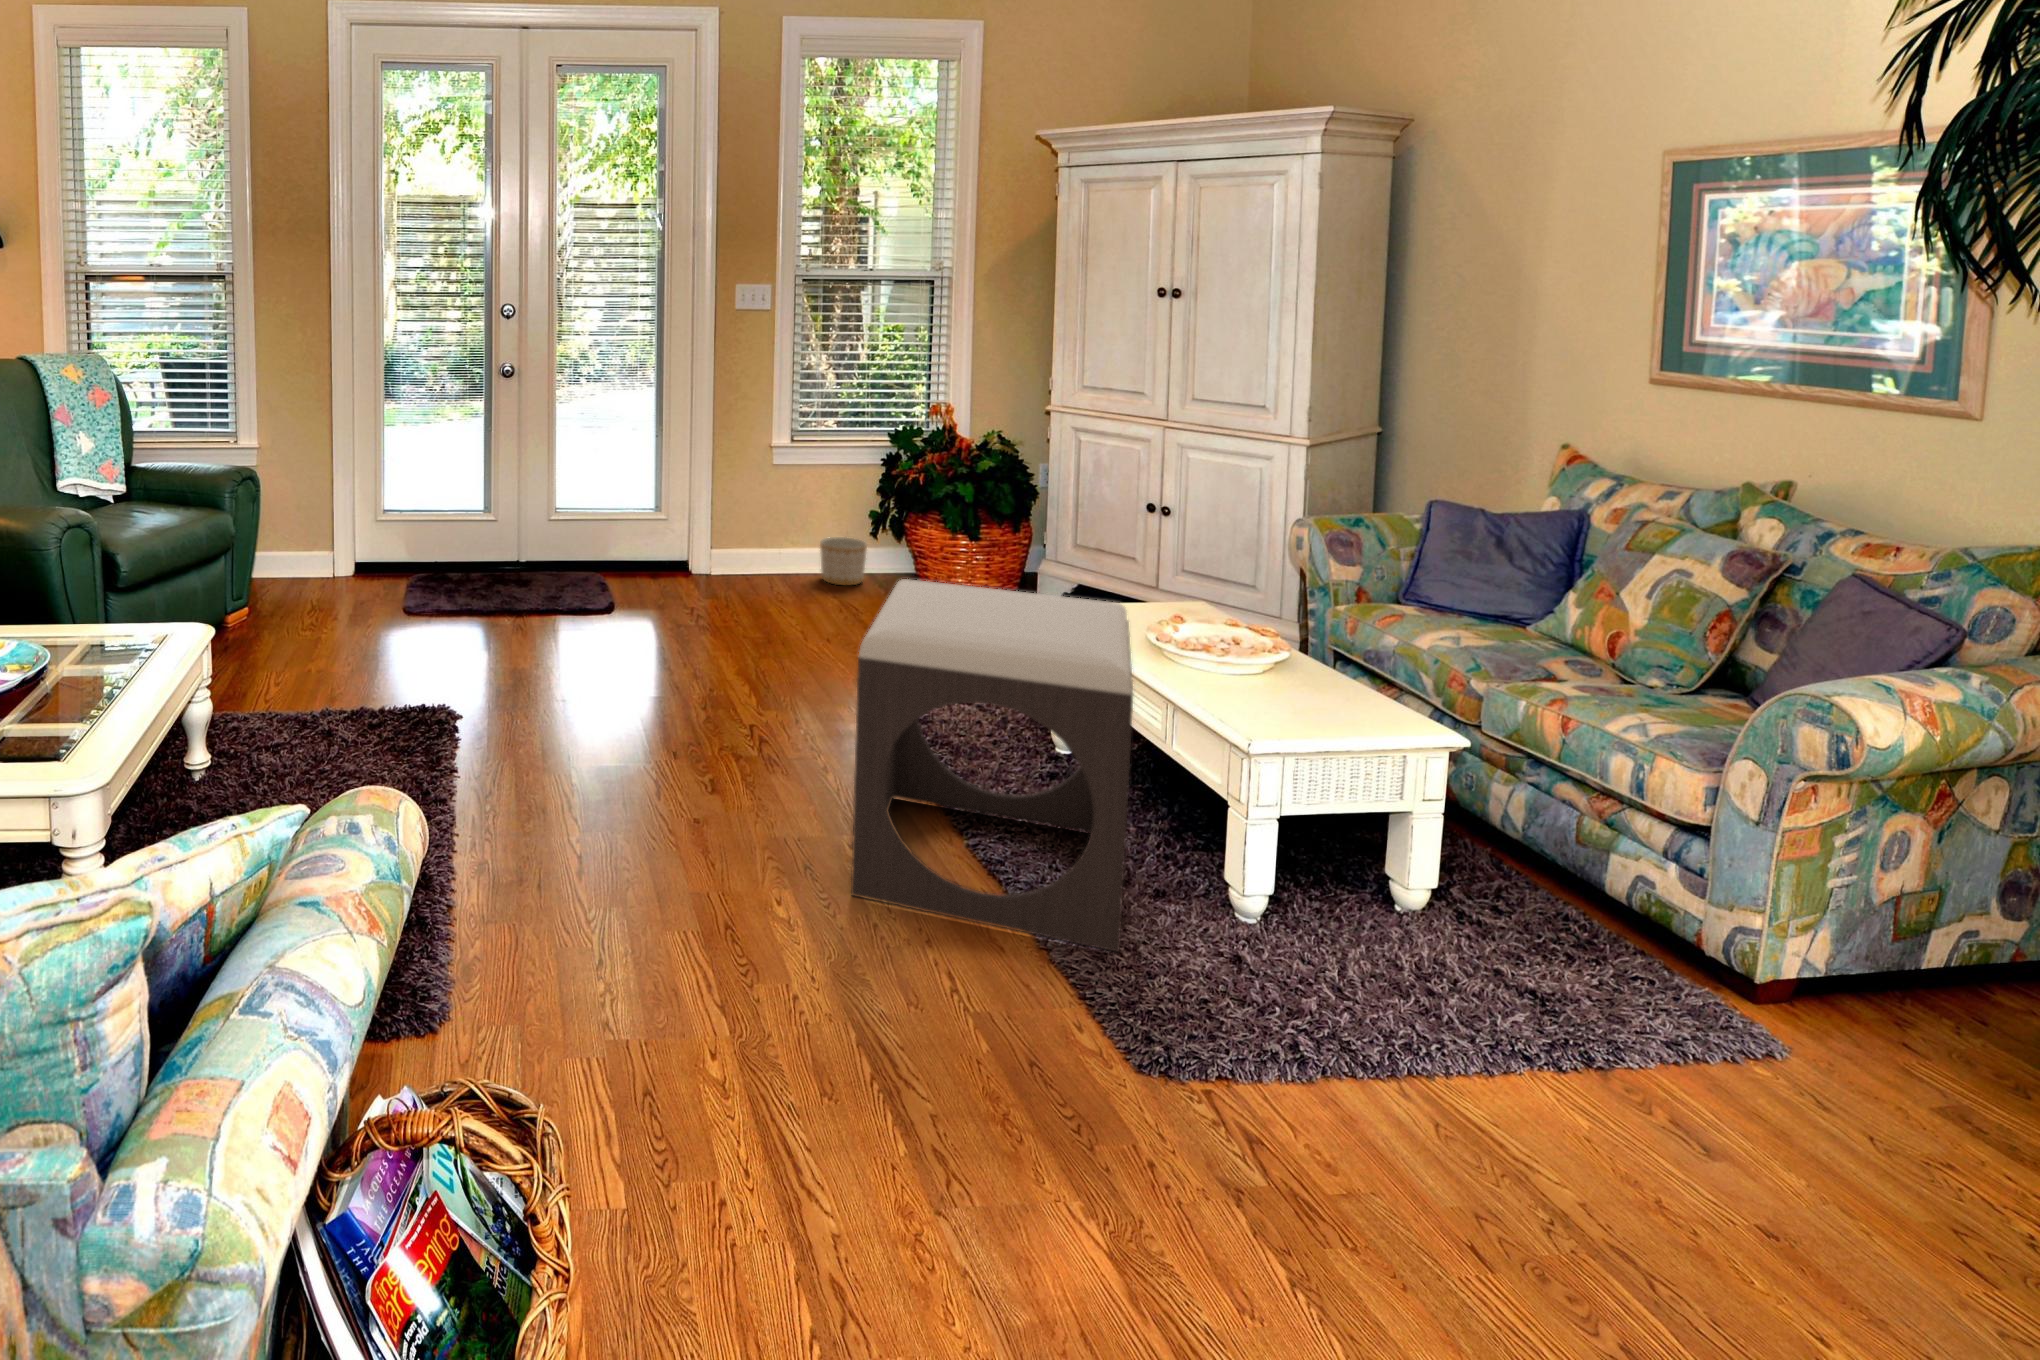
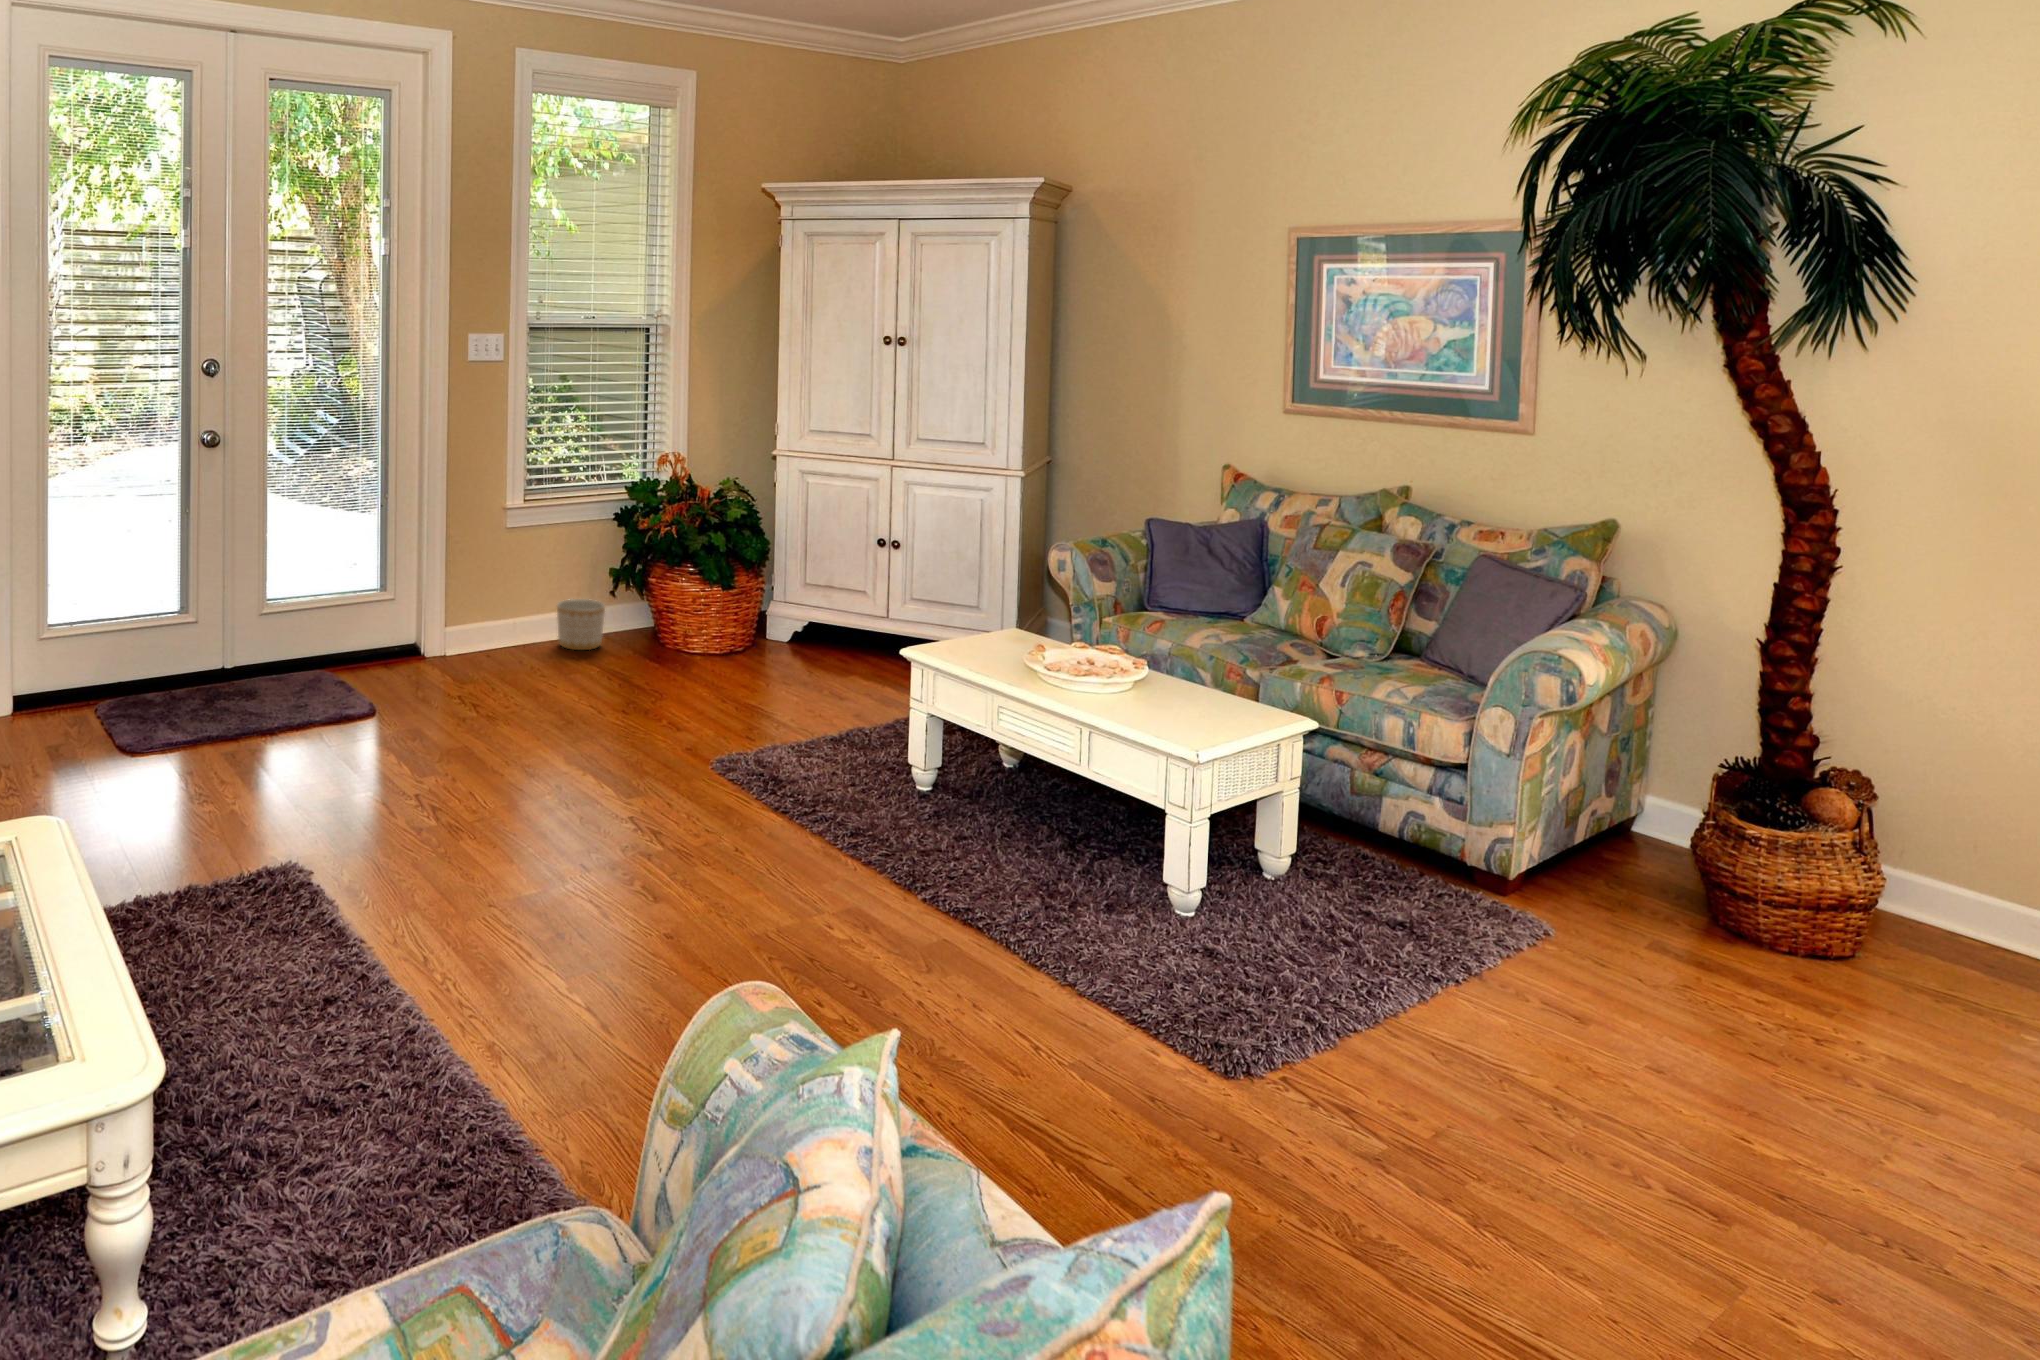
footstool: present [851,579,1133,952] -> none [815,635,1130,970]

